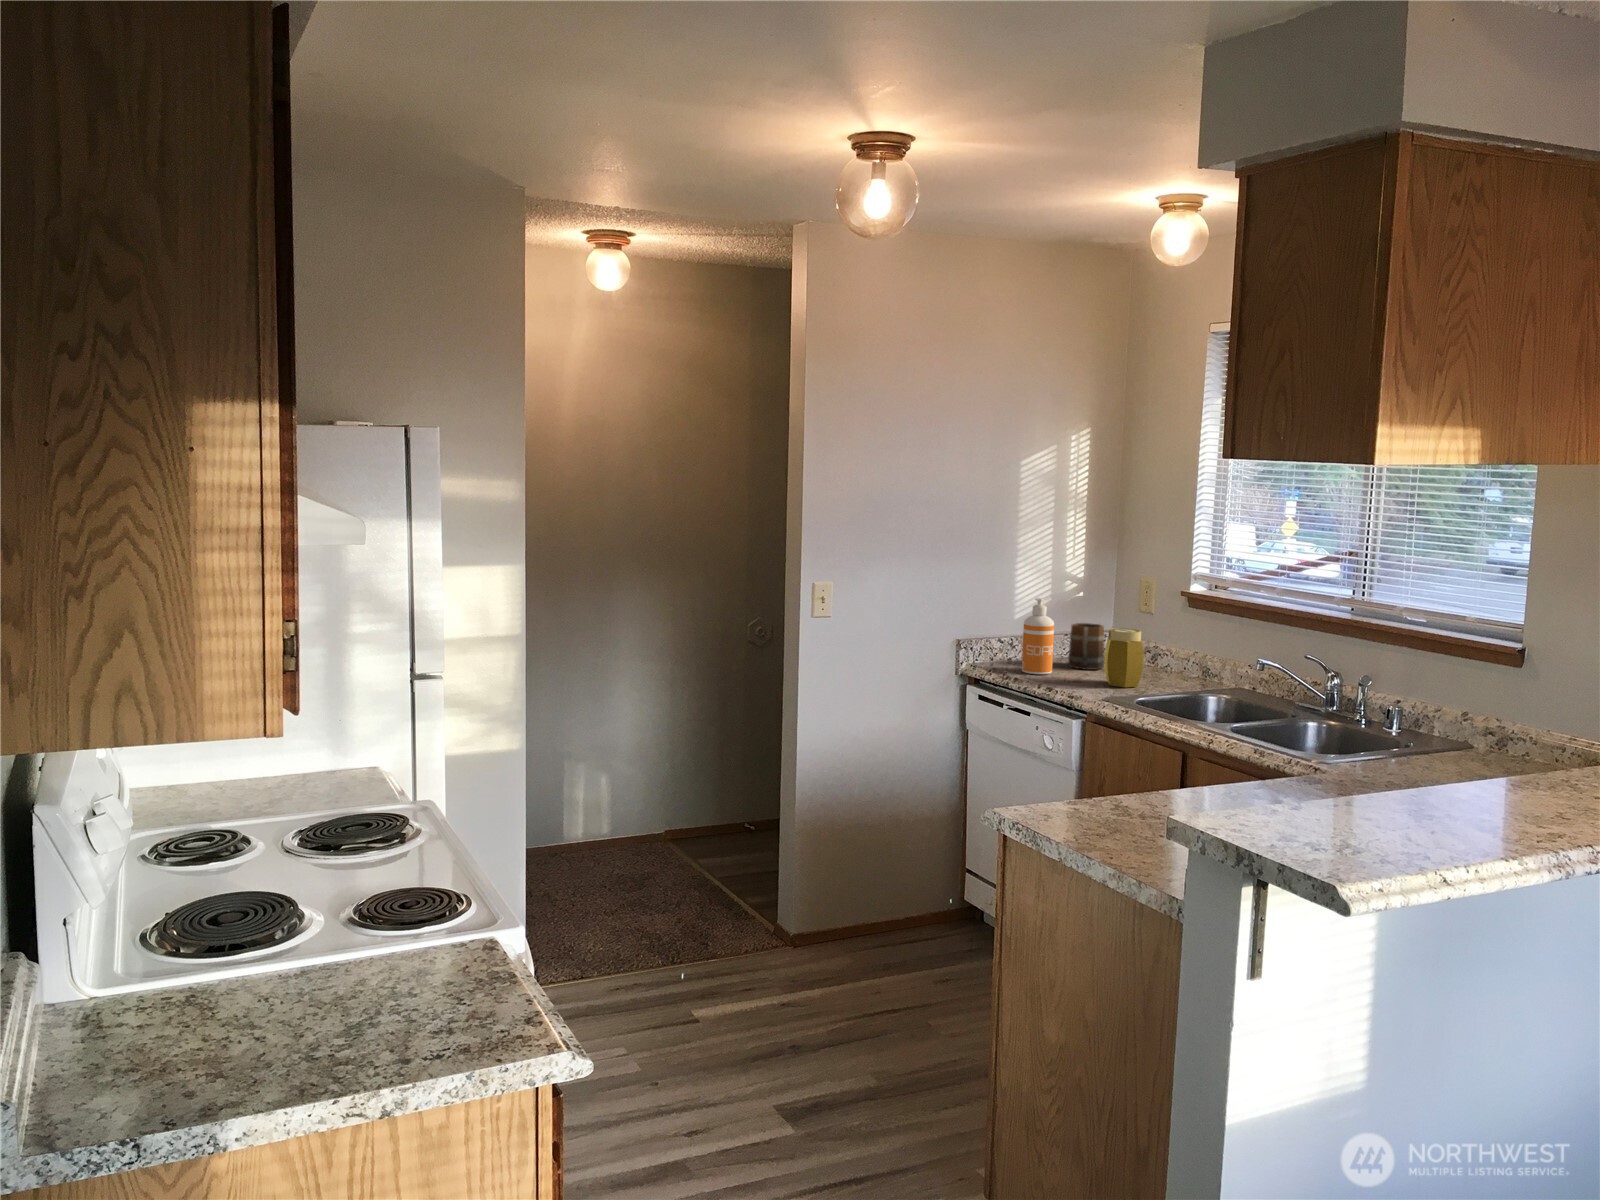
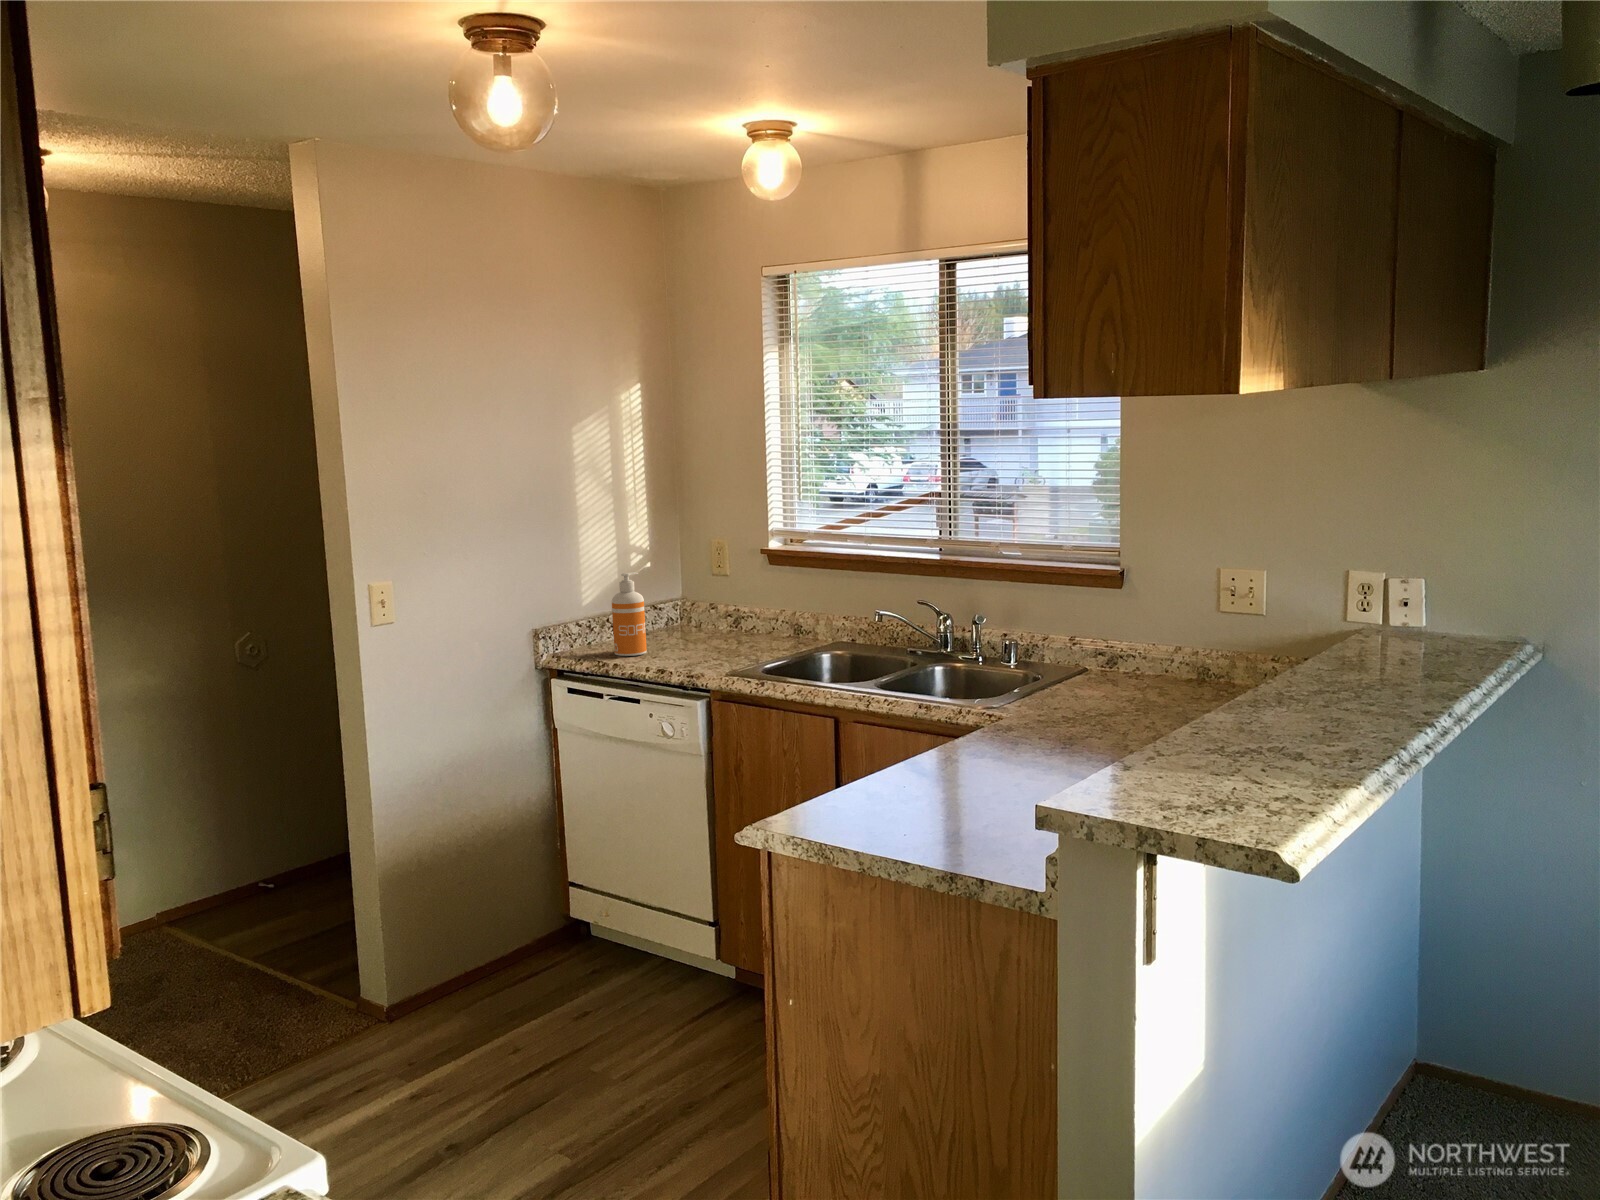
mug: present [1068,623,1105,670] -> none [654,594,692,644]
jar: present [1104,628,1144,687] -> none [703,595,745,657]

